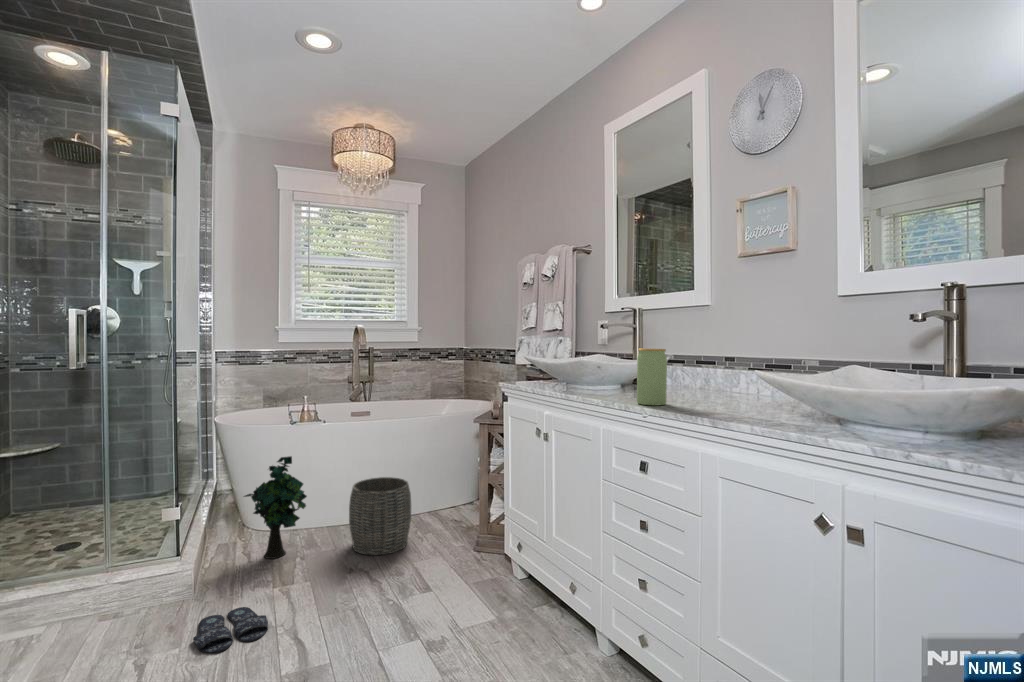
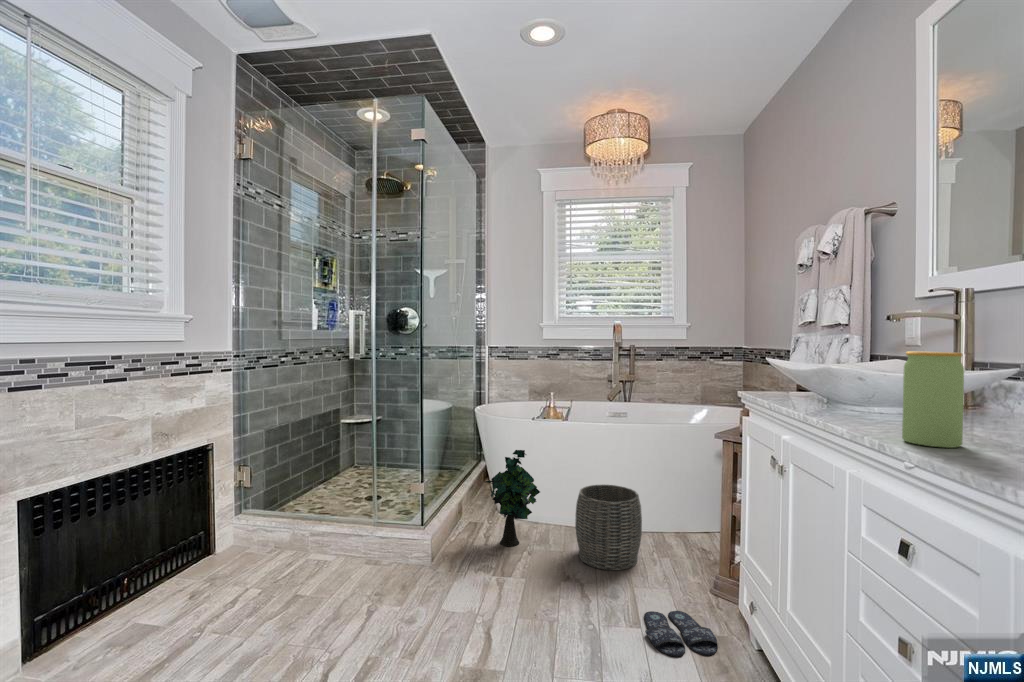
slippers: present [193,607,268,653] -> present [644,611,718,657]

